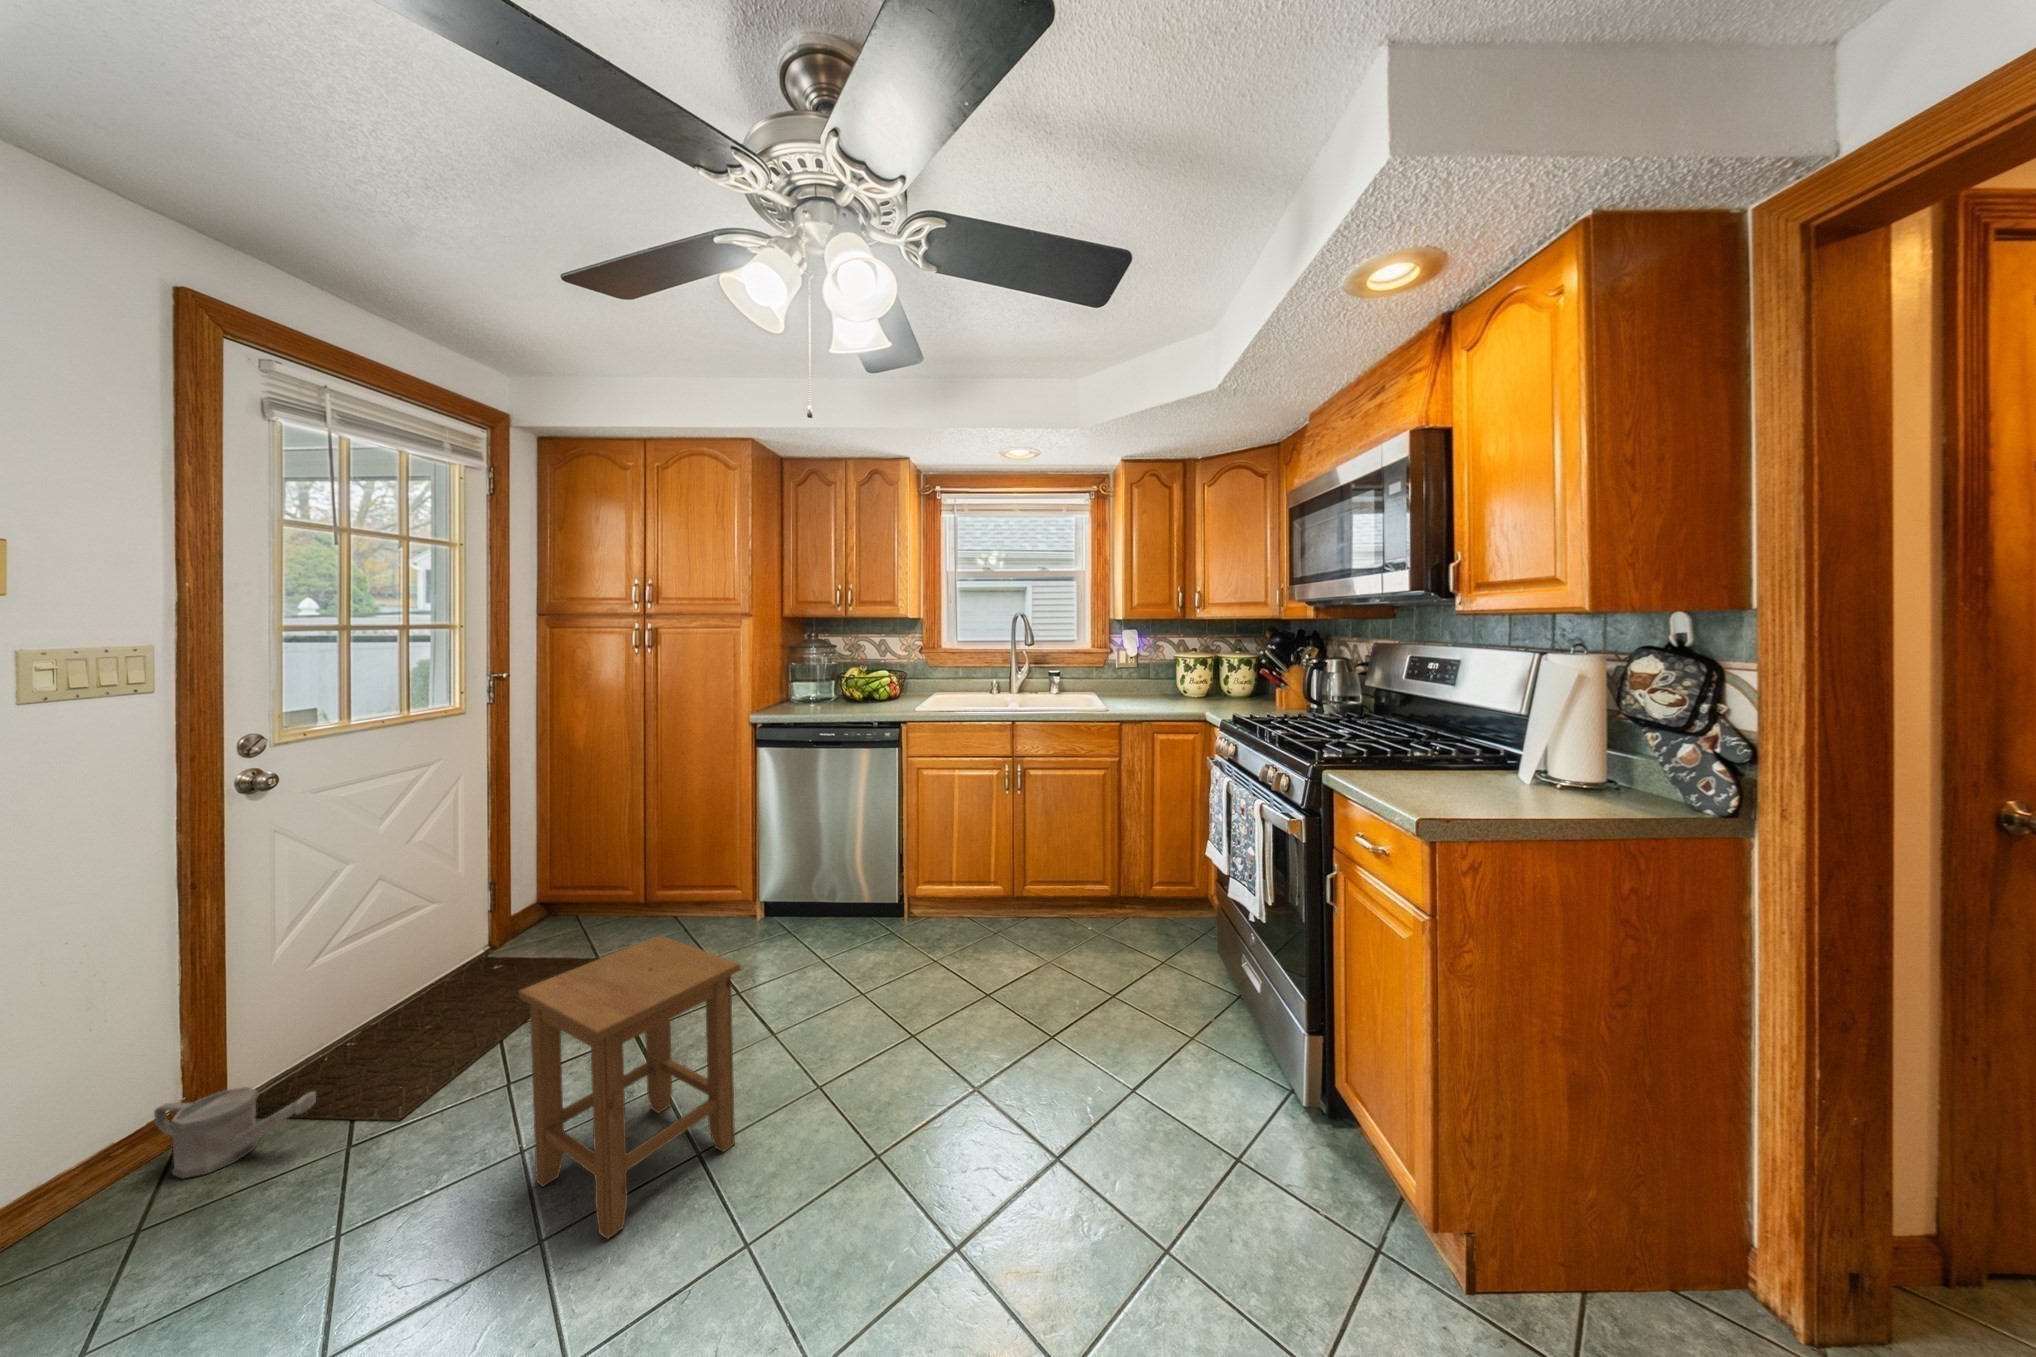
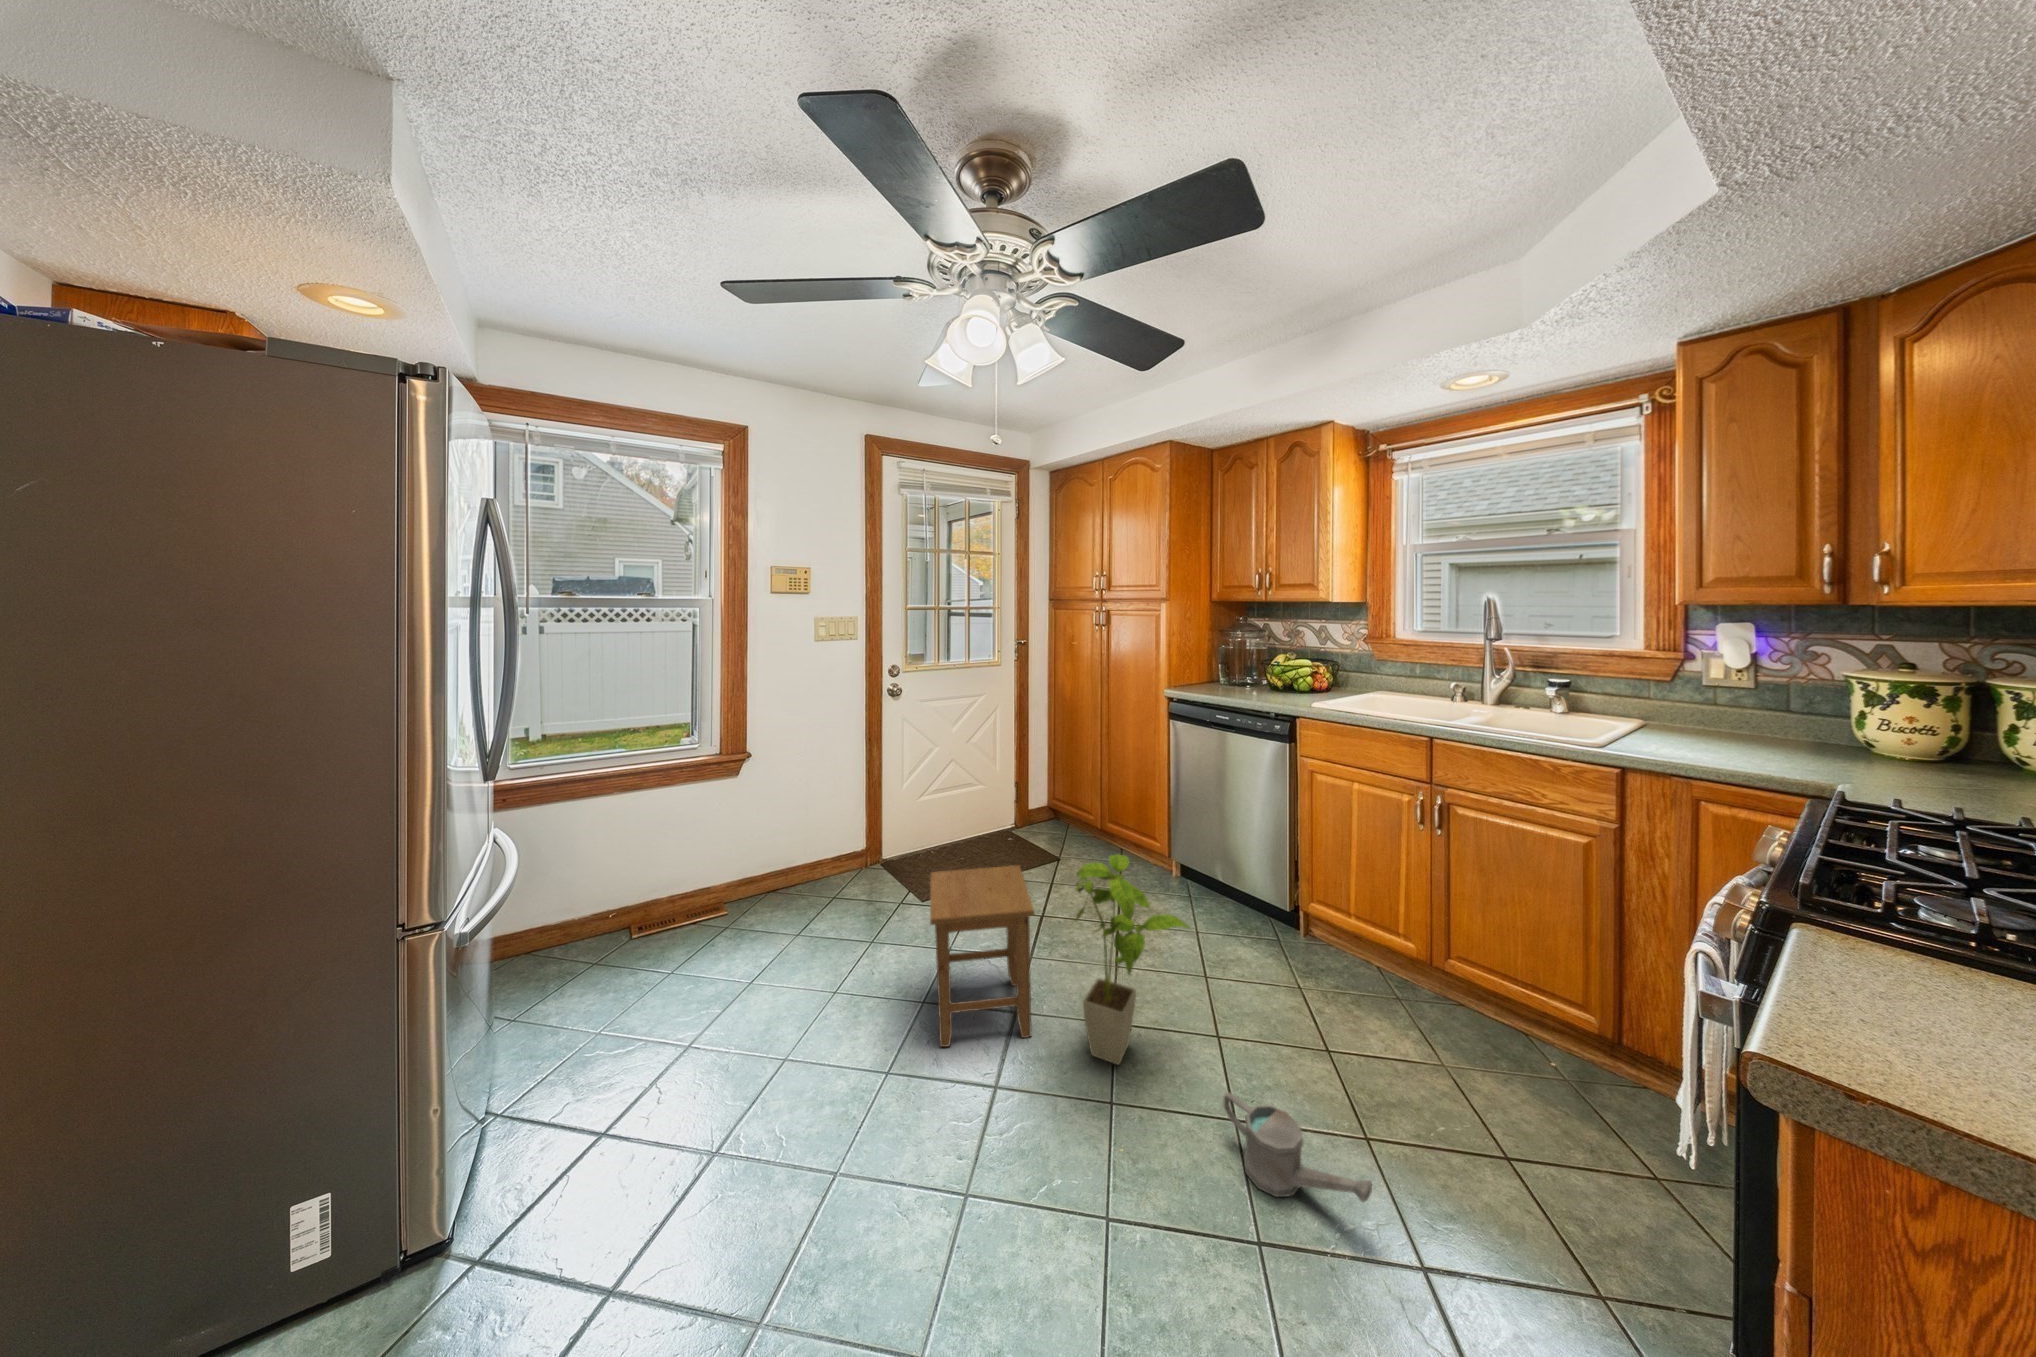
house plant: none [779,855,911,1114] -> present [1075,854,1189,1065]
watering can: present [154,1087,316,1178] -> present [1224,1093,1372,1203]

